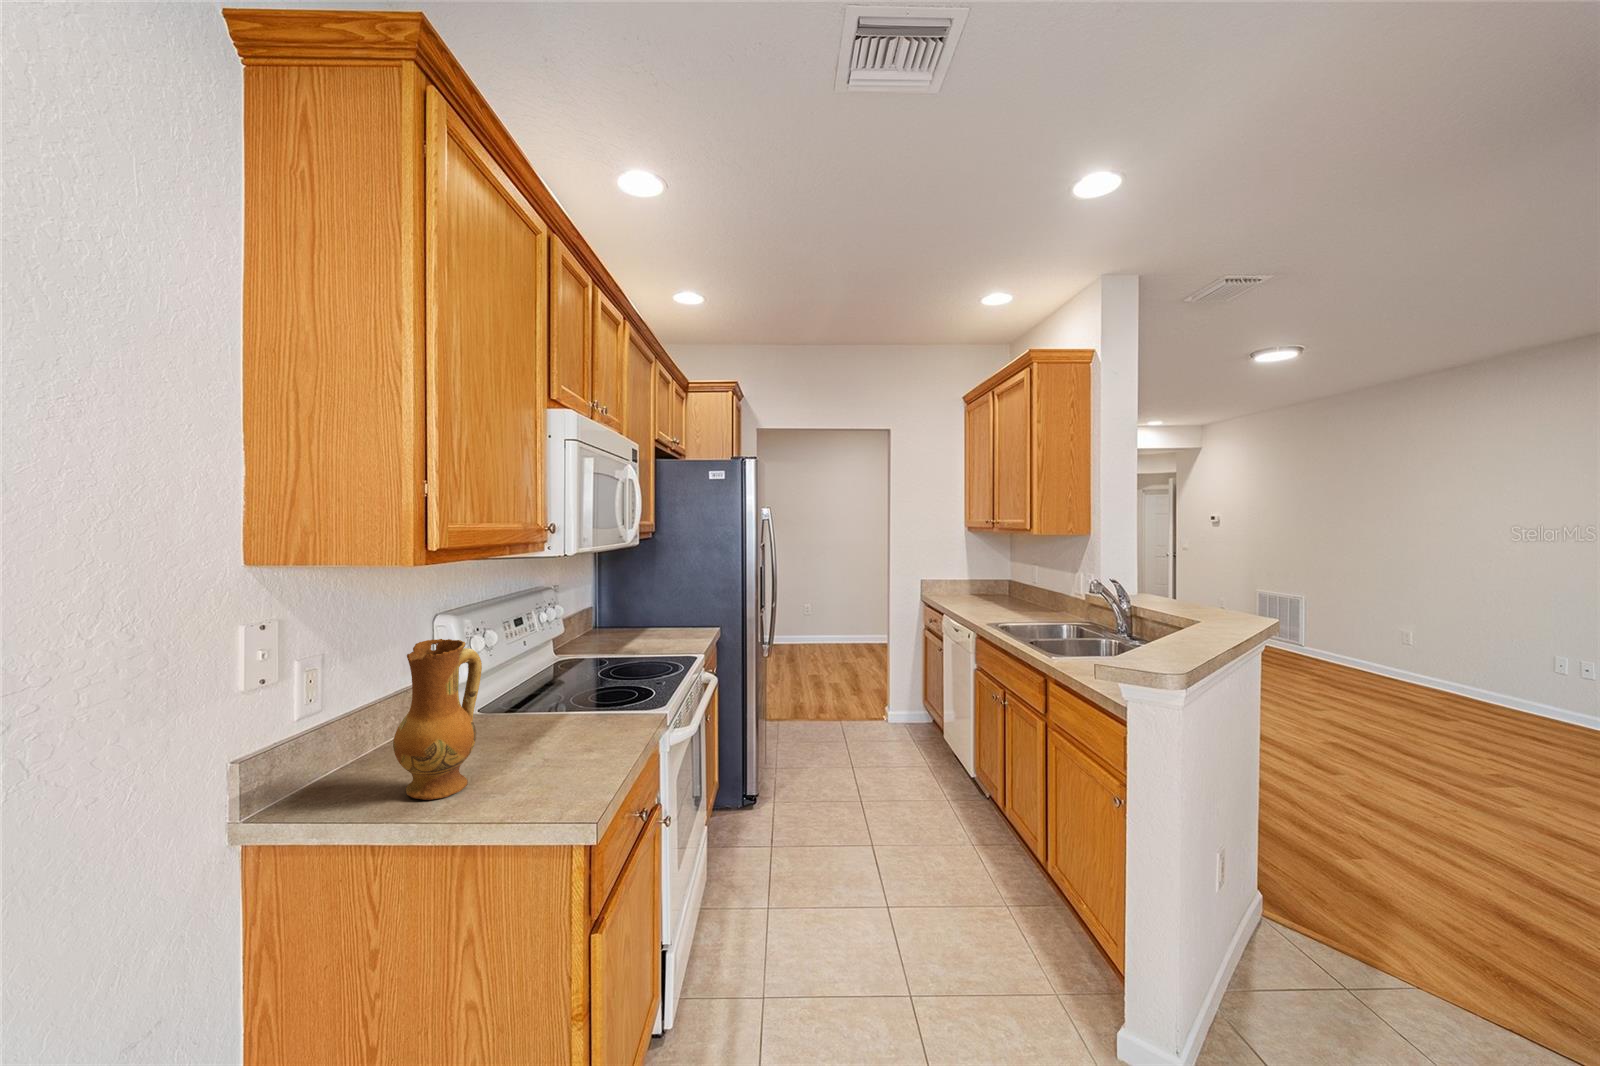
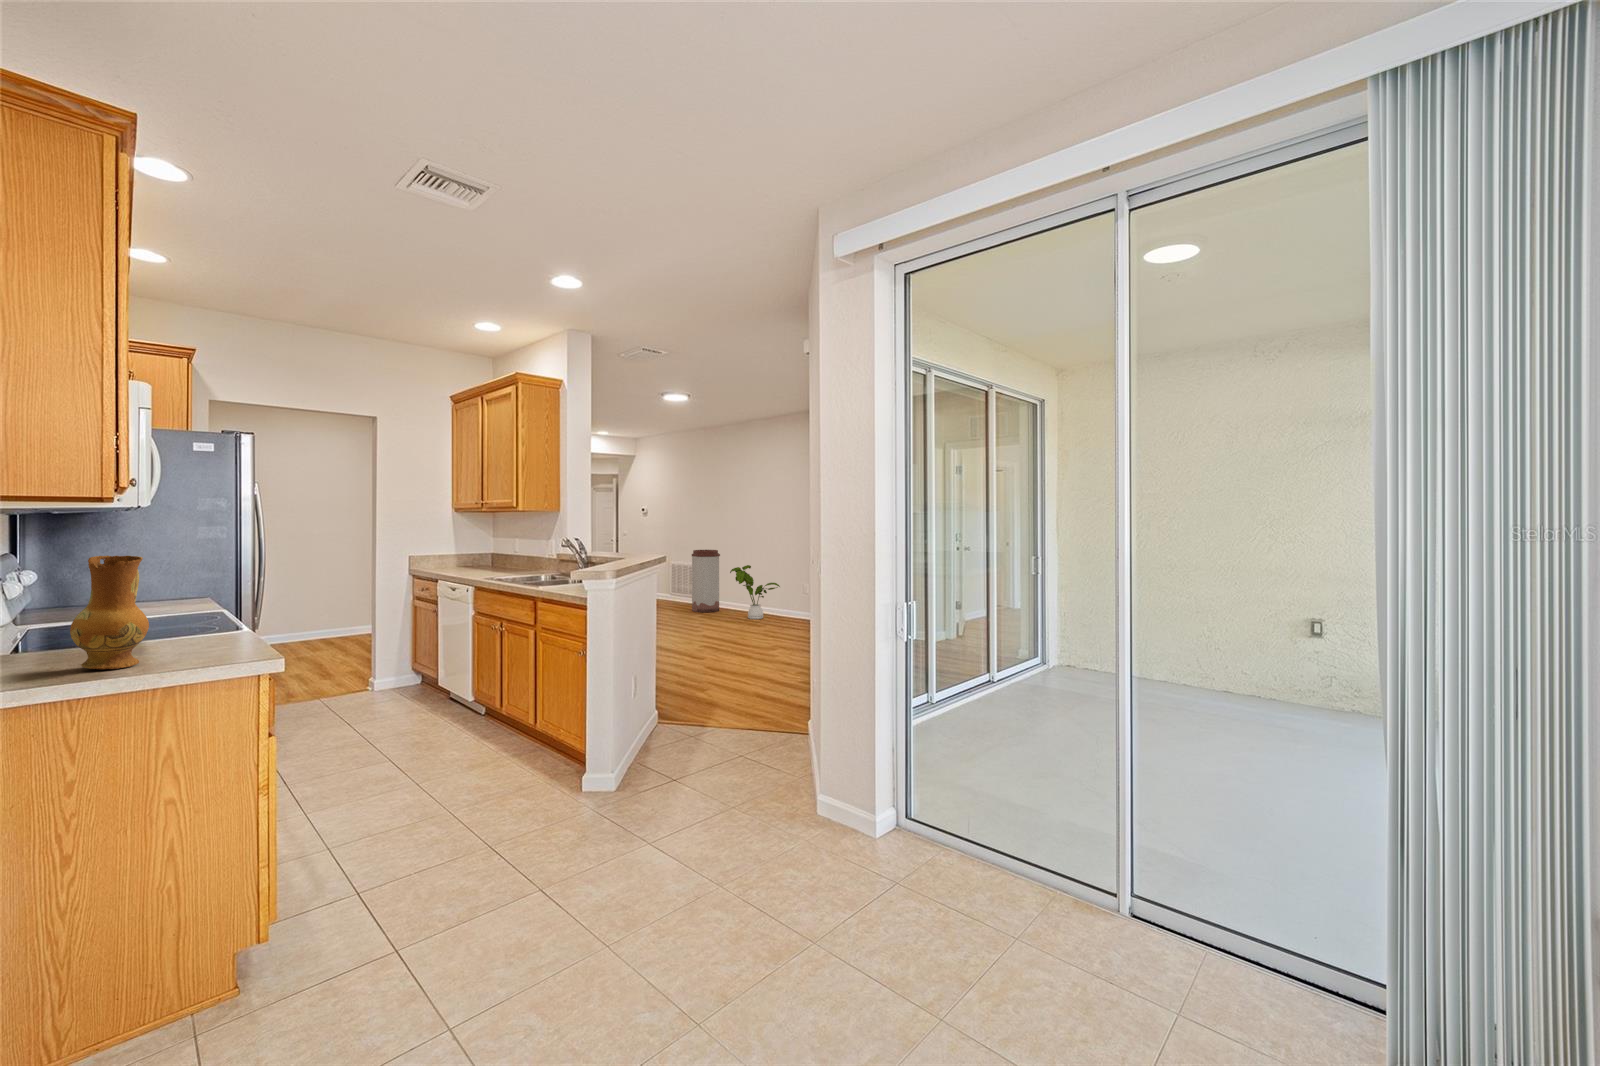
trash can: none [1293,577,1346,672] -> present [692,550,720,612]
house plant: none [1369,609,1482,699] -> present [730,565,780,619]

